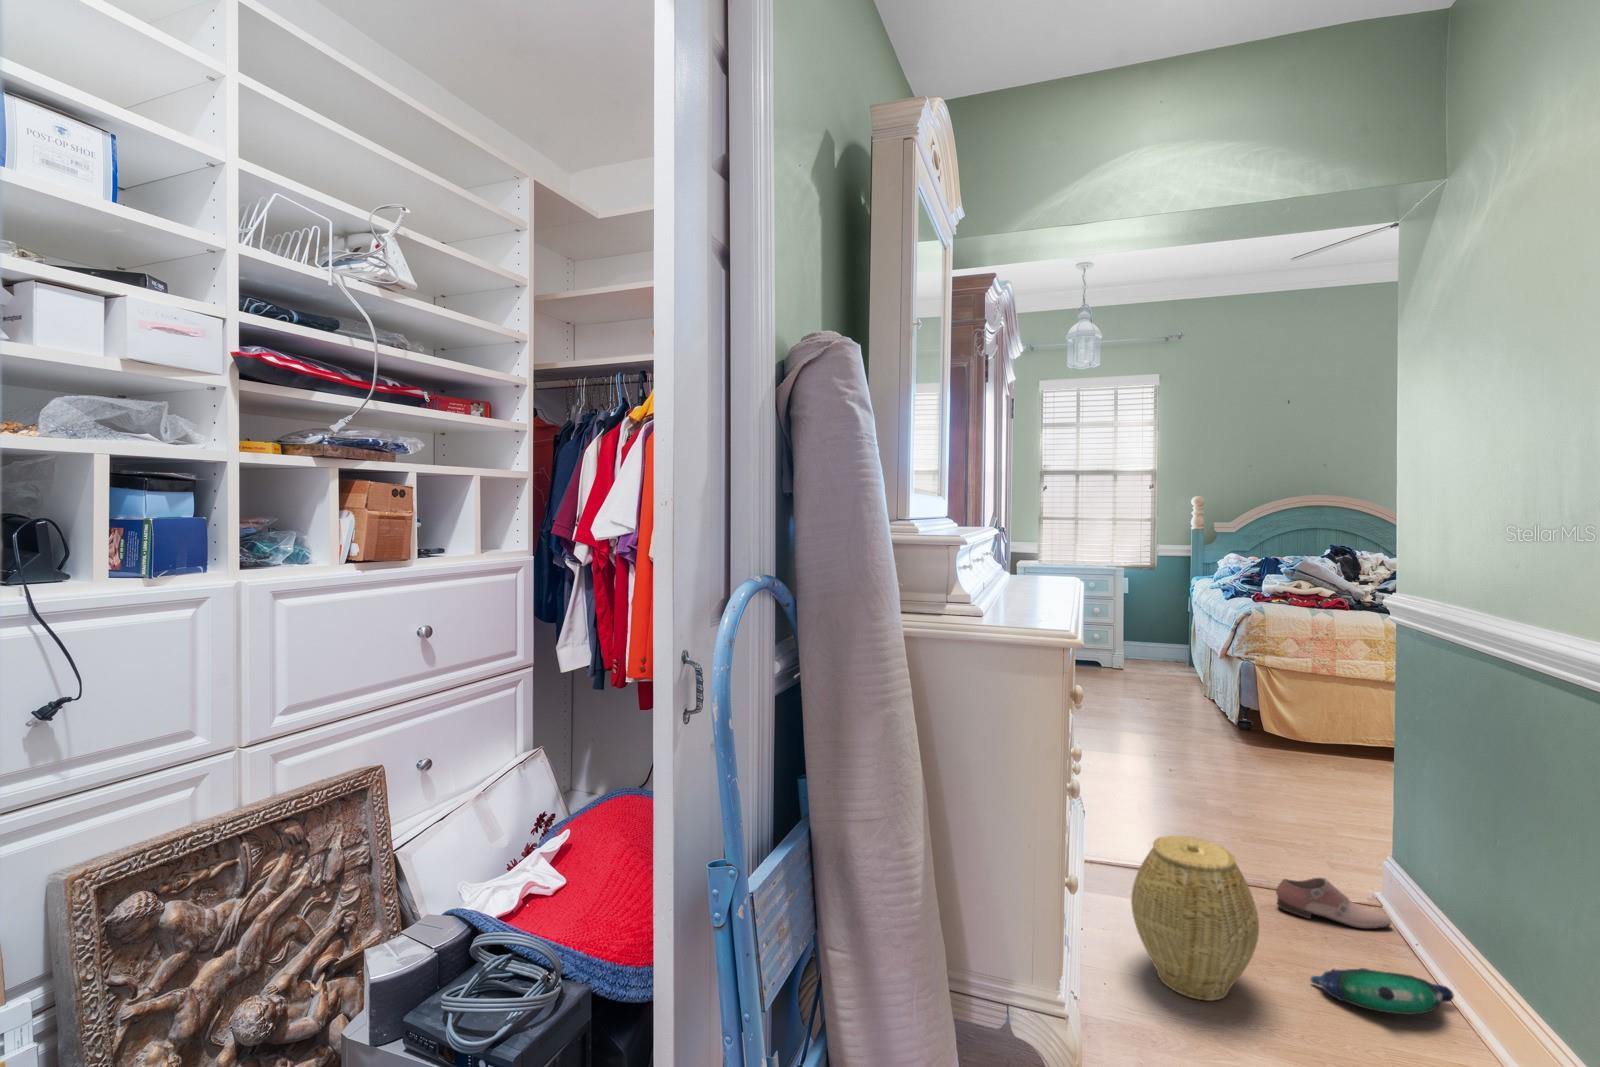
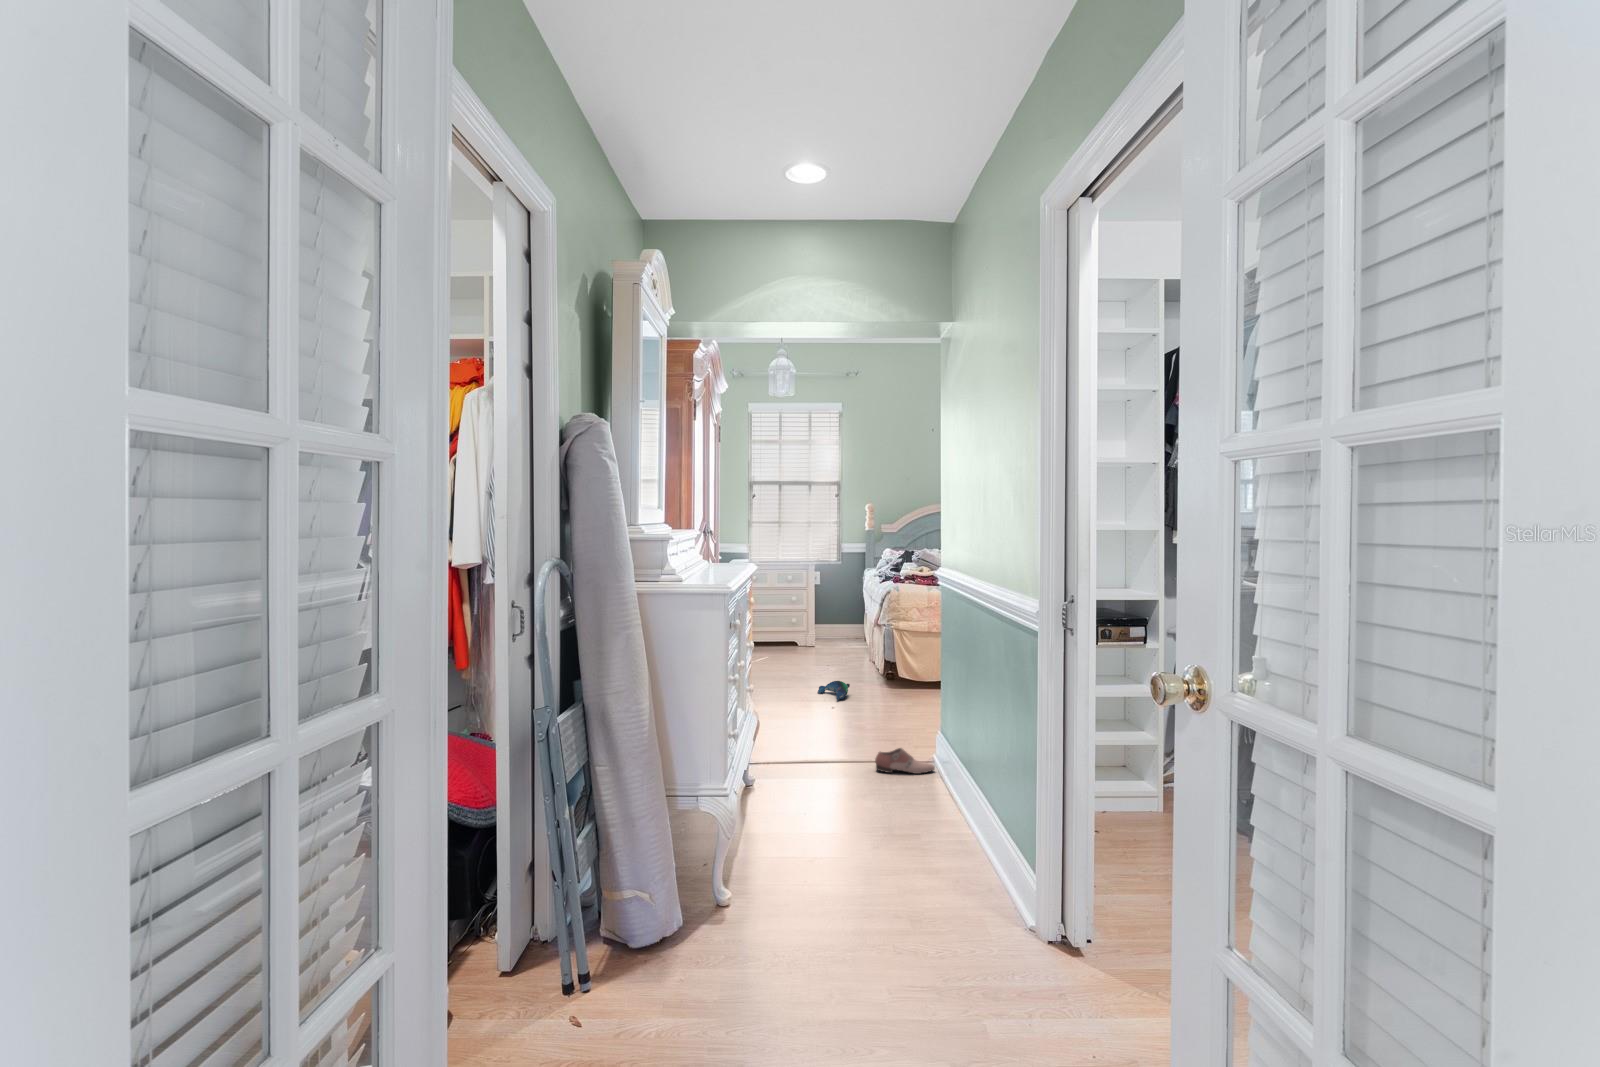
woven basket: present [1131,836,1259,1001] -> none [782,723,851,816]
plush toy: present [1310,968,1454,1014] -> present [818,681,850,700]

